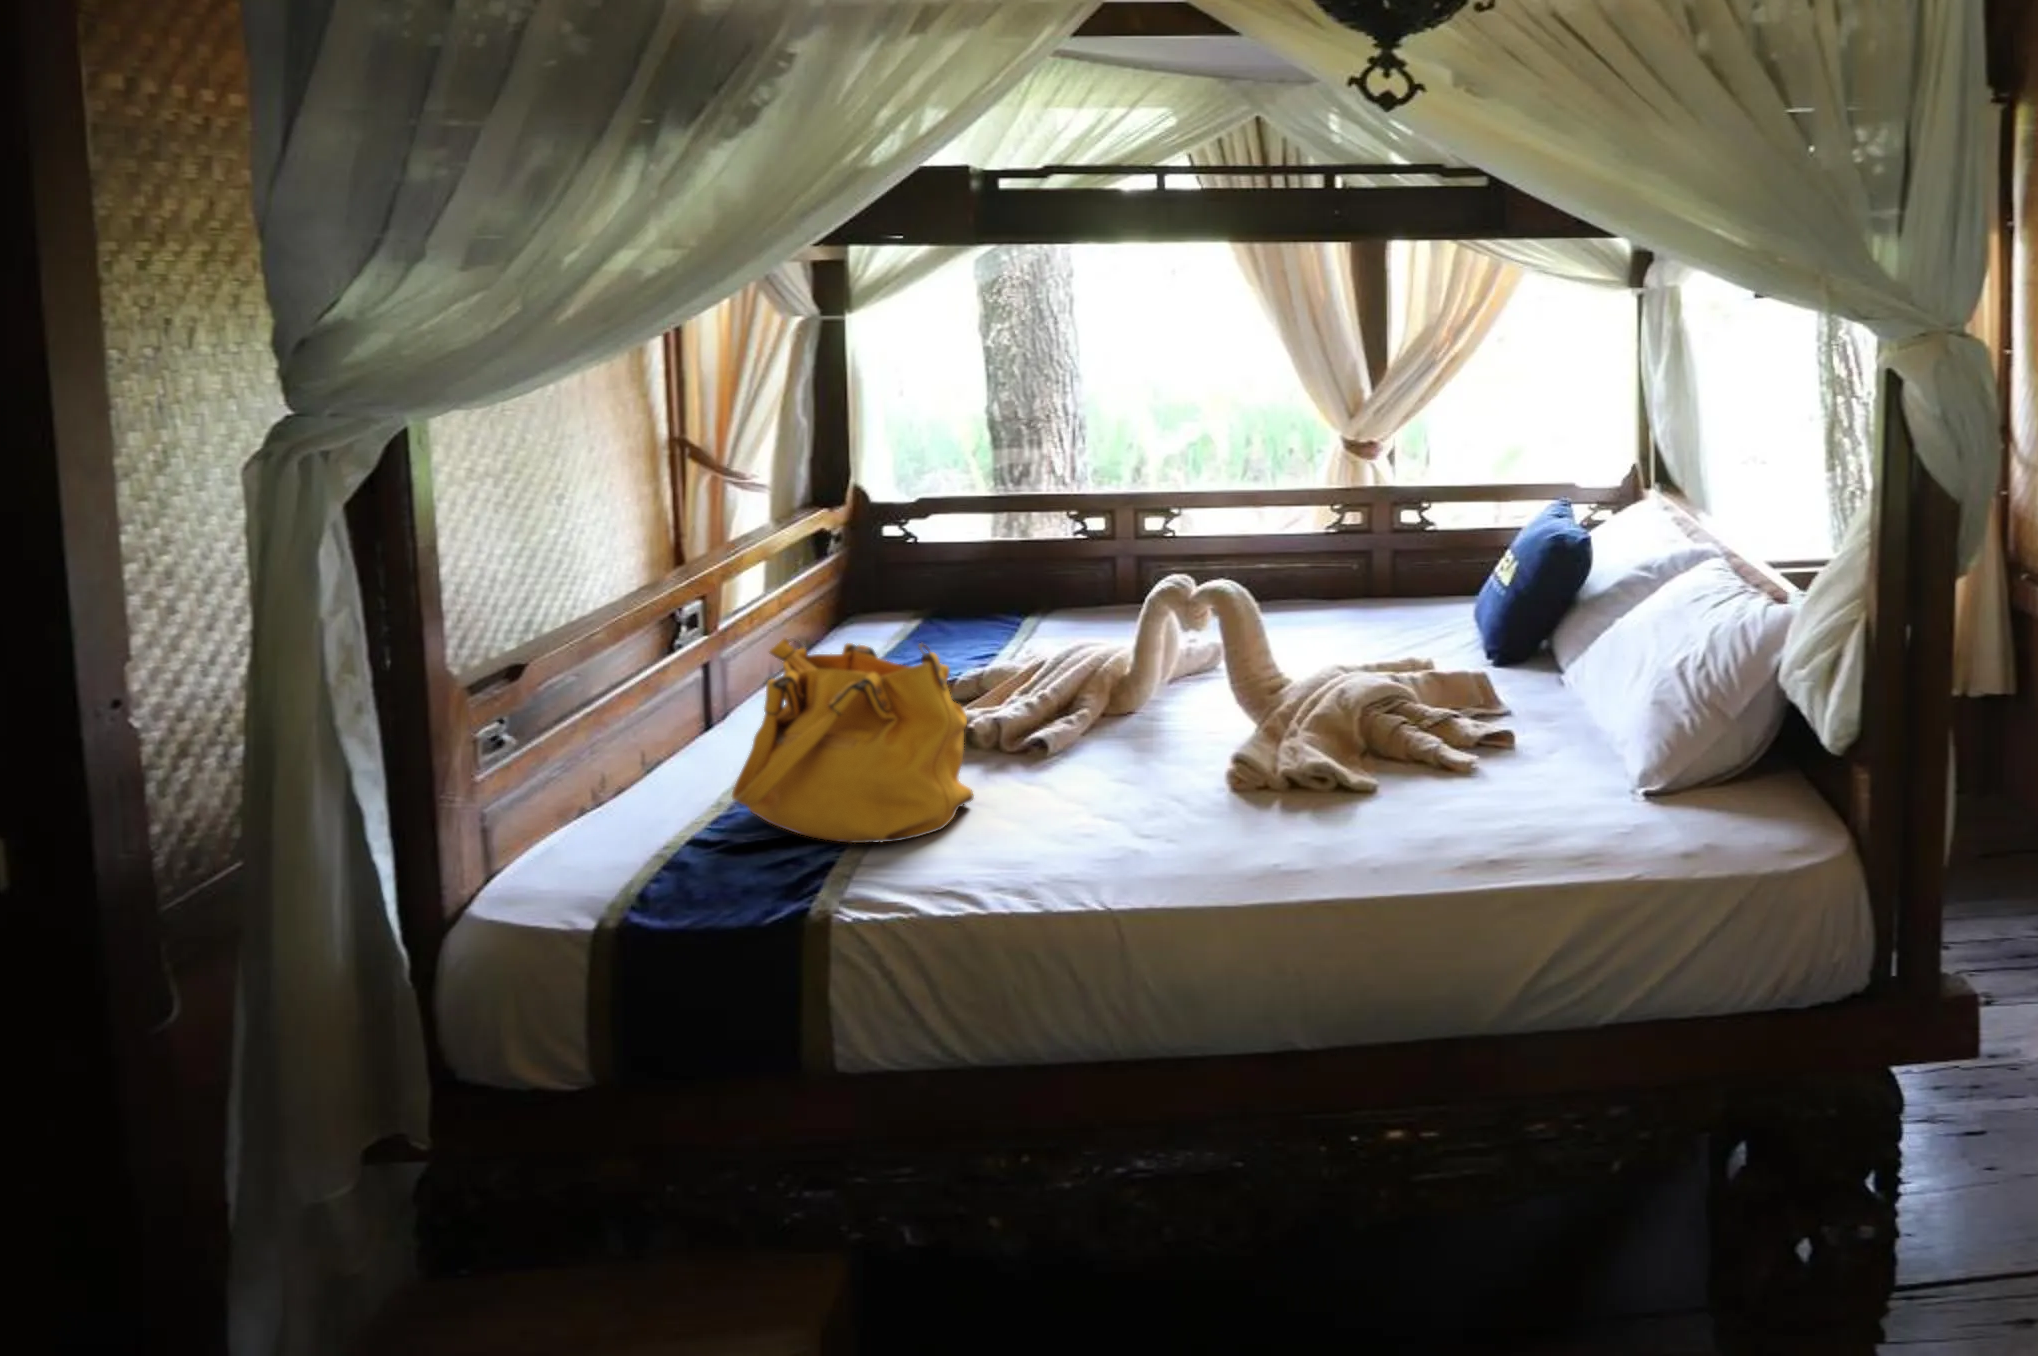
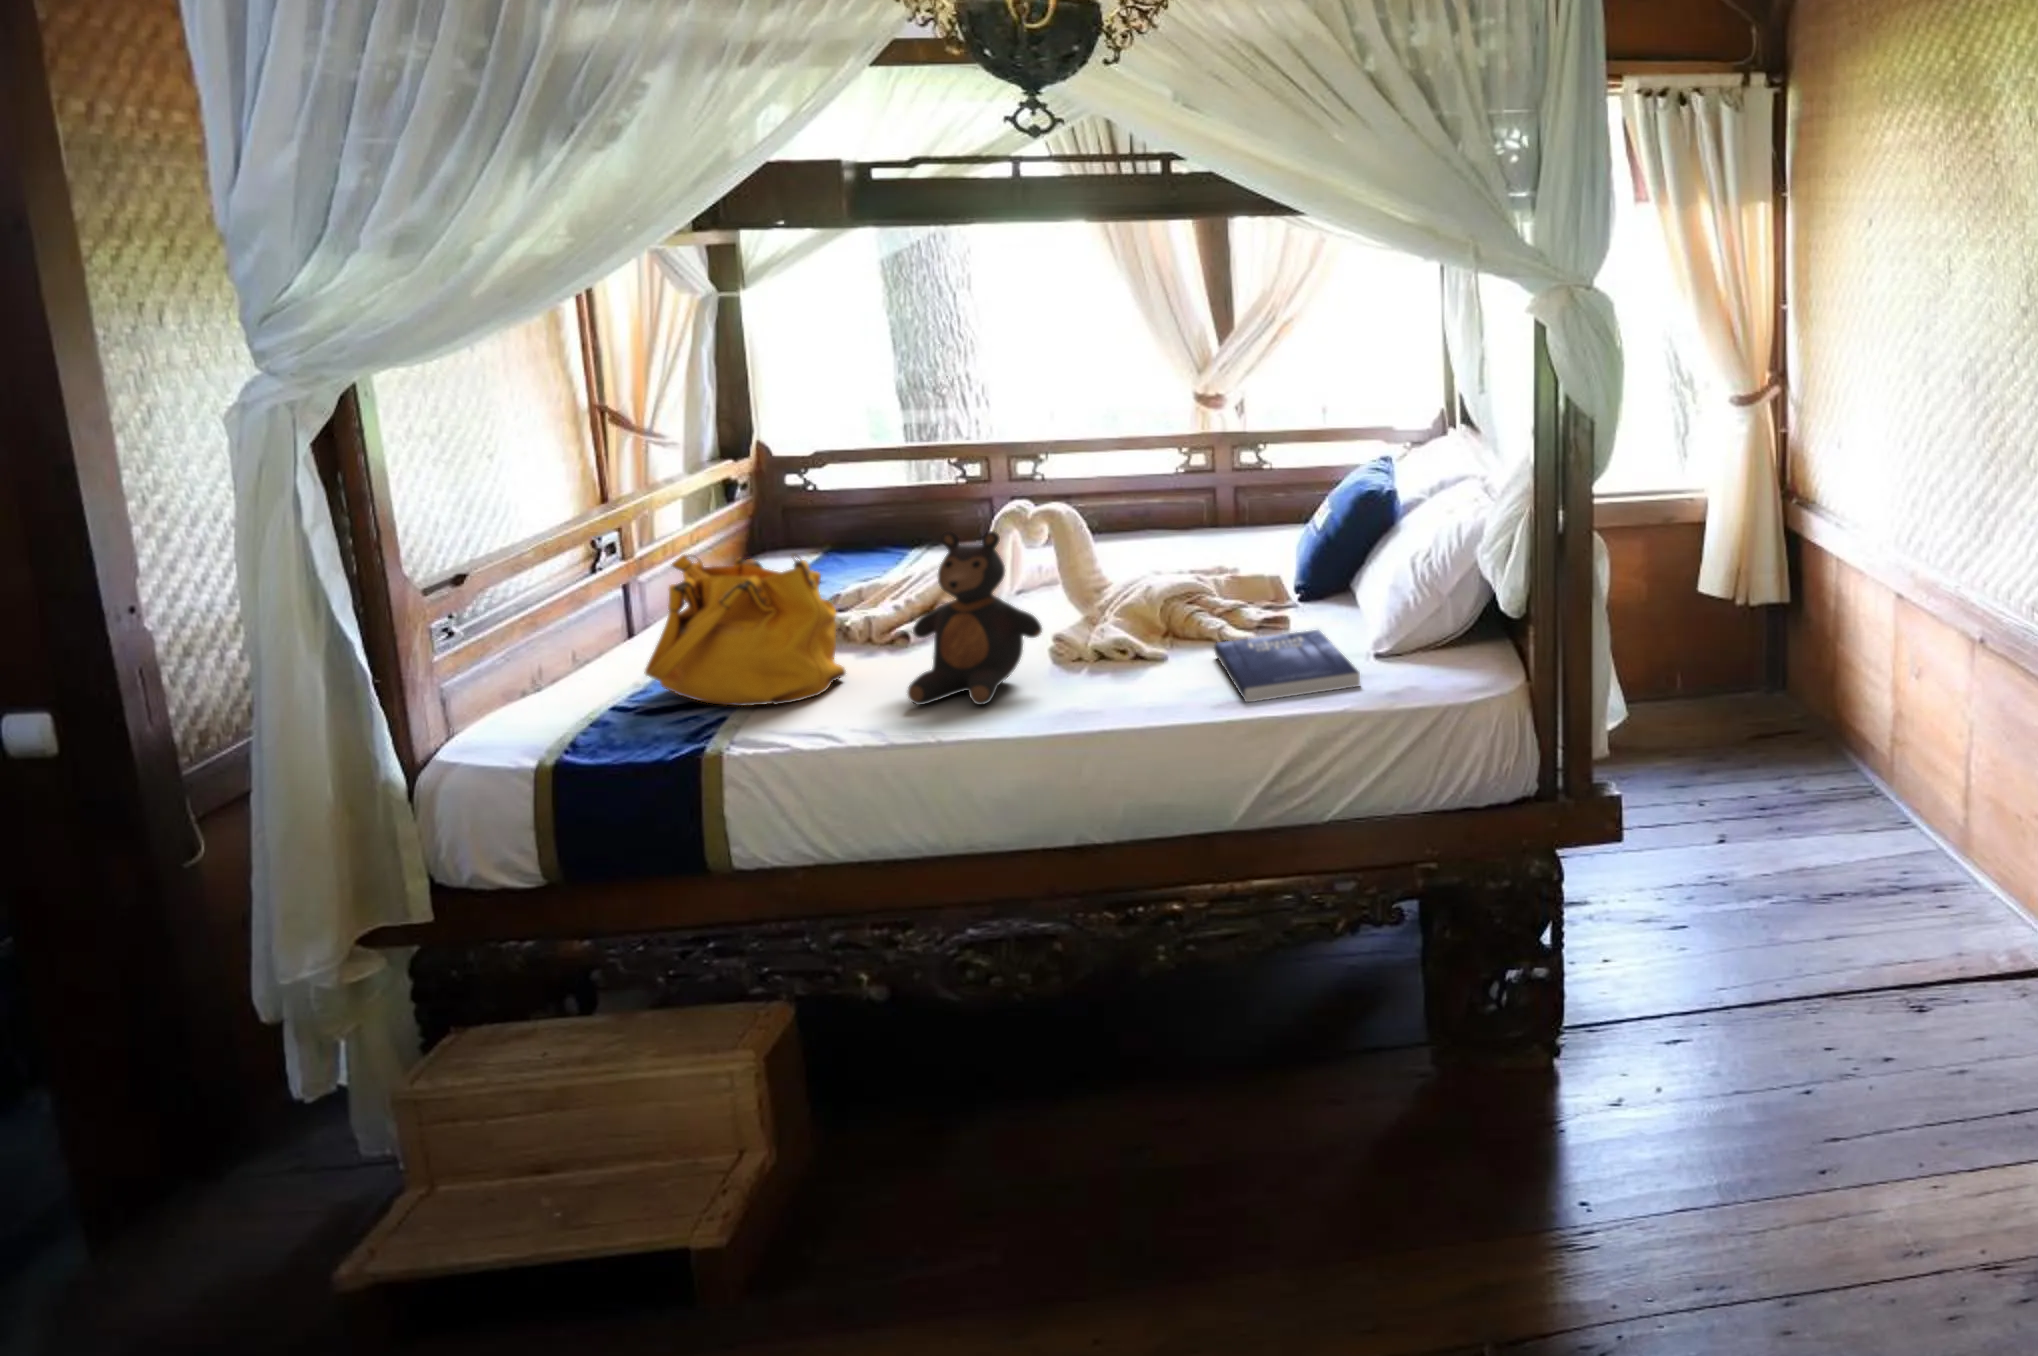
teddy bear: none [1060,620,1228,856] -> present [908,531,1042,705]
book: none [1435,755,1648,867] -> present [1214,630,1360,702]

